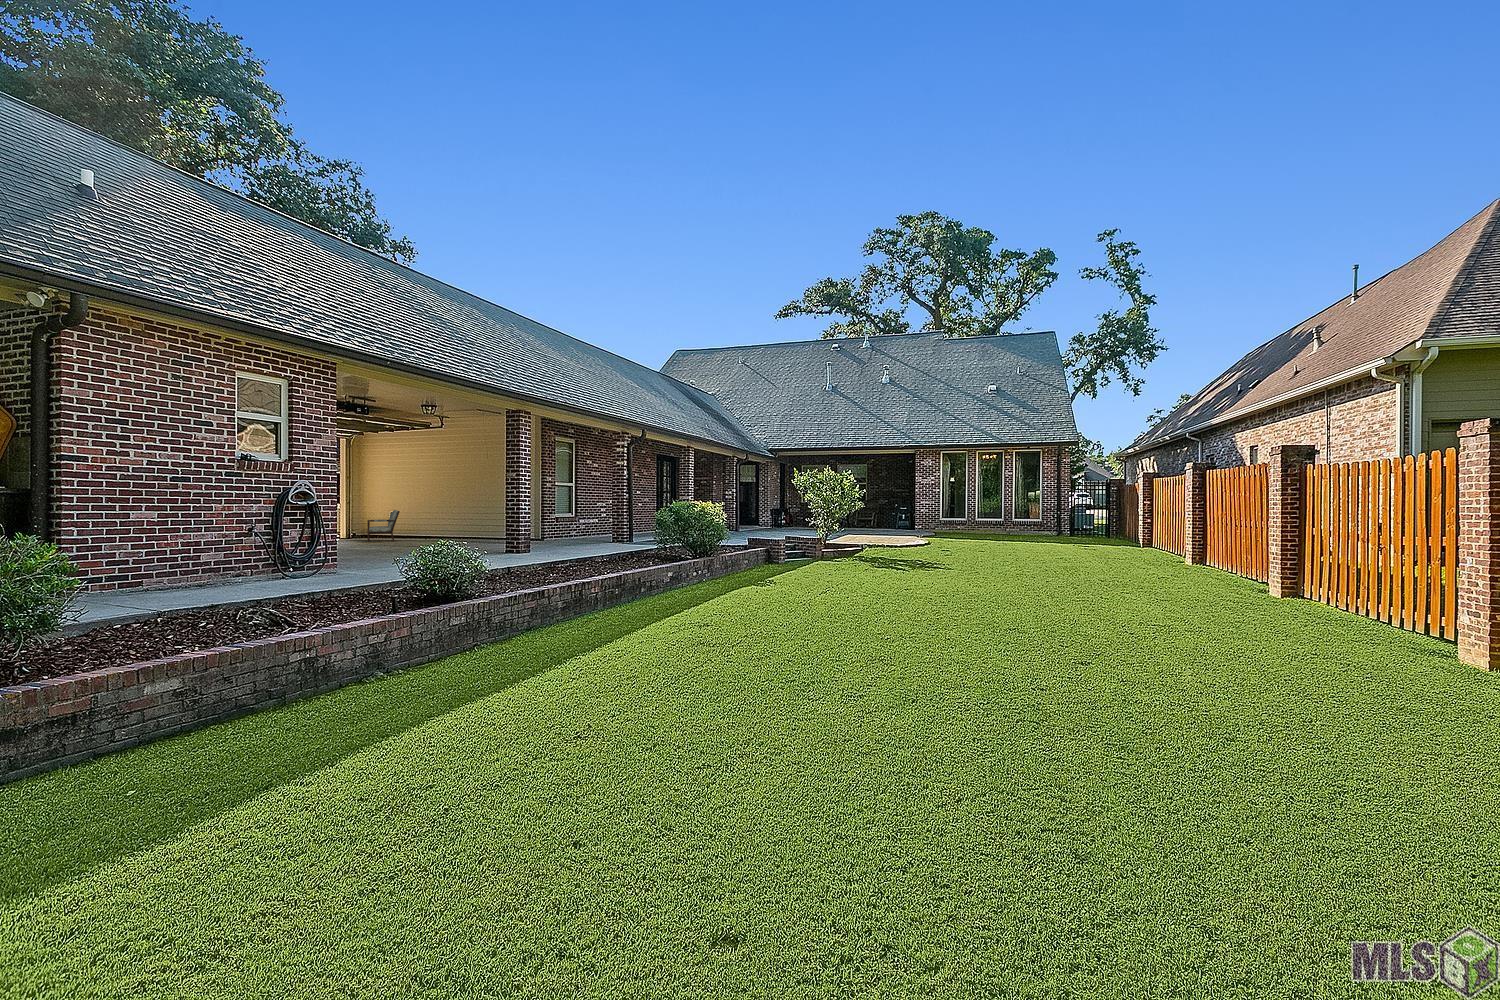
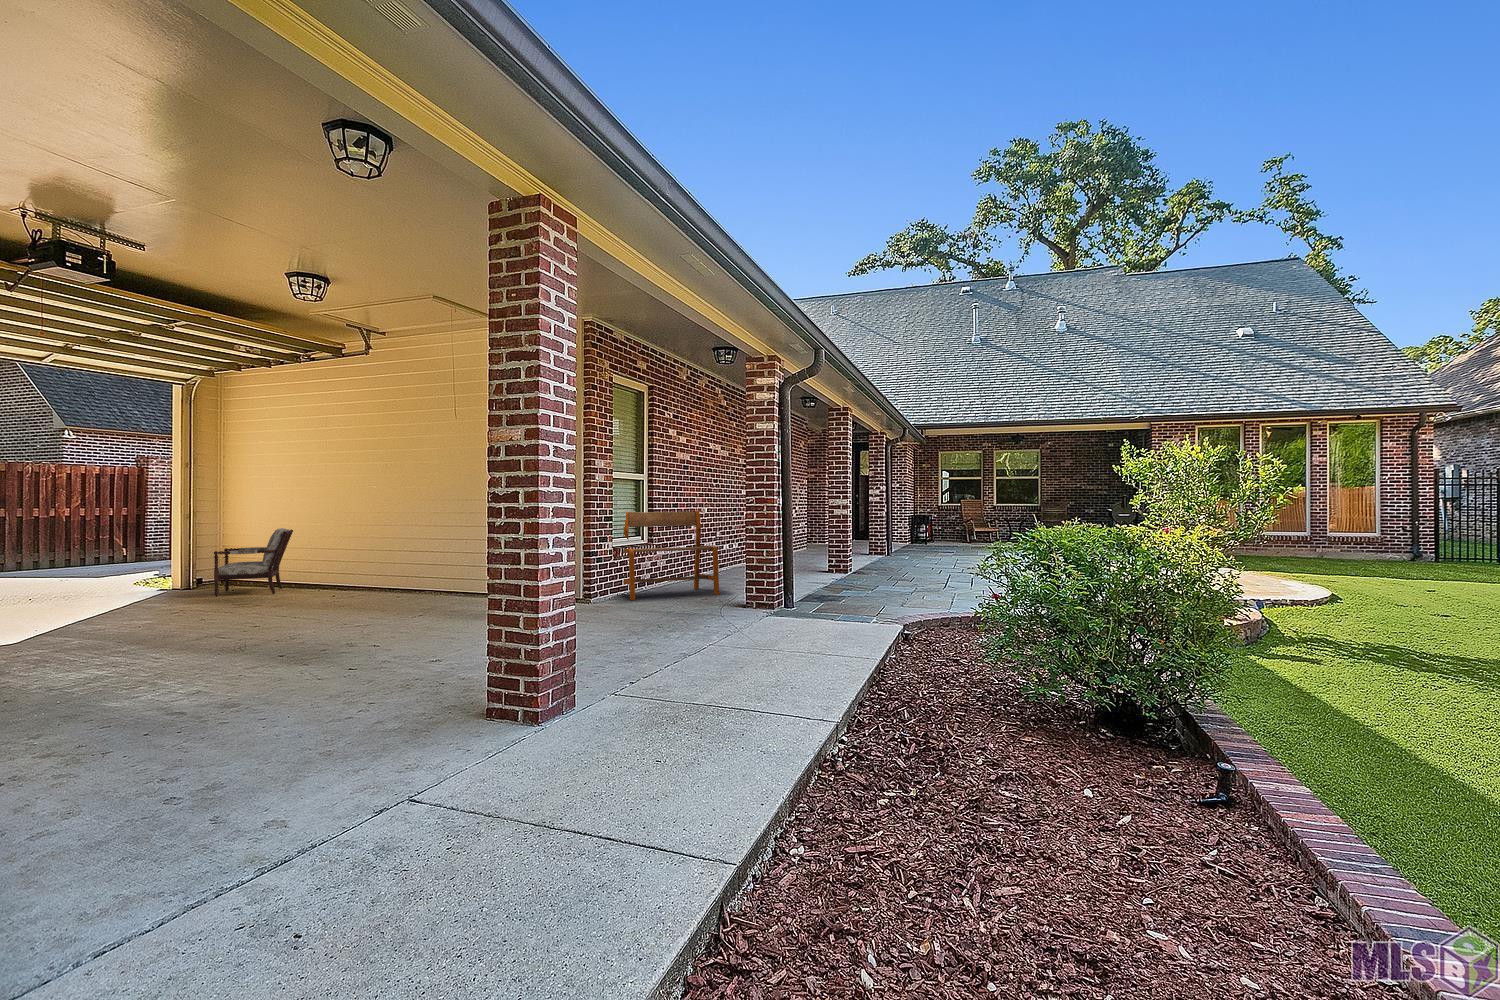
bench: none [561,501,609,543] -> present [623,511,719,600]

